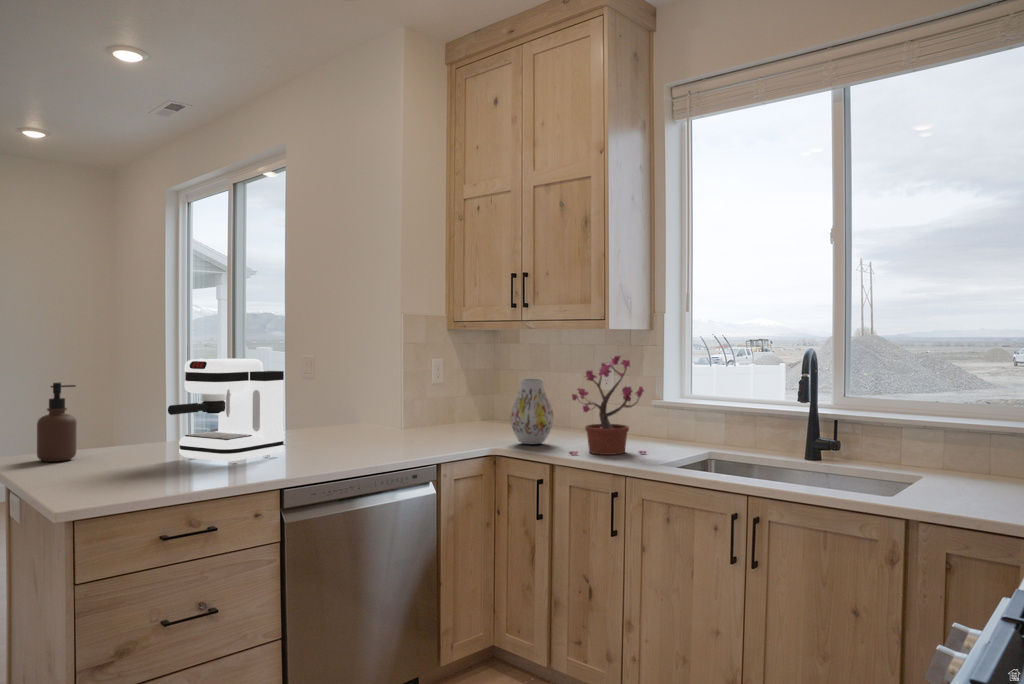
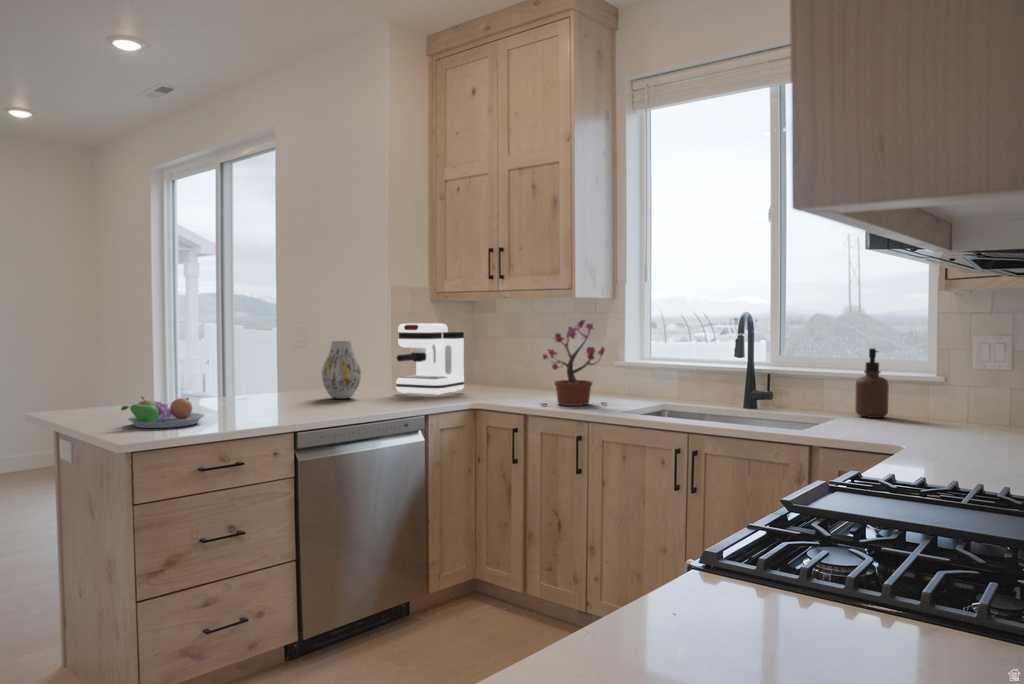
coffee maker: present [168,358,284,463] -> present [396,323,464,396]
vase: present [510,379,553,444] -> present [322,341,361,399]
soap dispenser: present [37,383,76,462] -> present [855,348,889,418]
fruit bowl: none [74,446,176,486] -> present [121,396,204,428]

